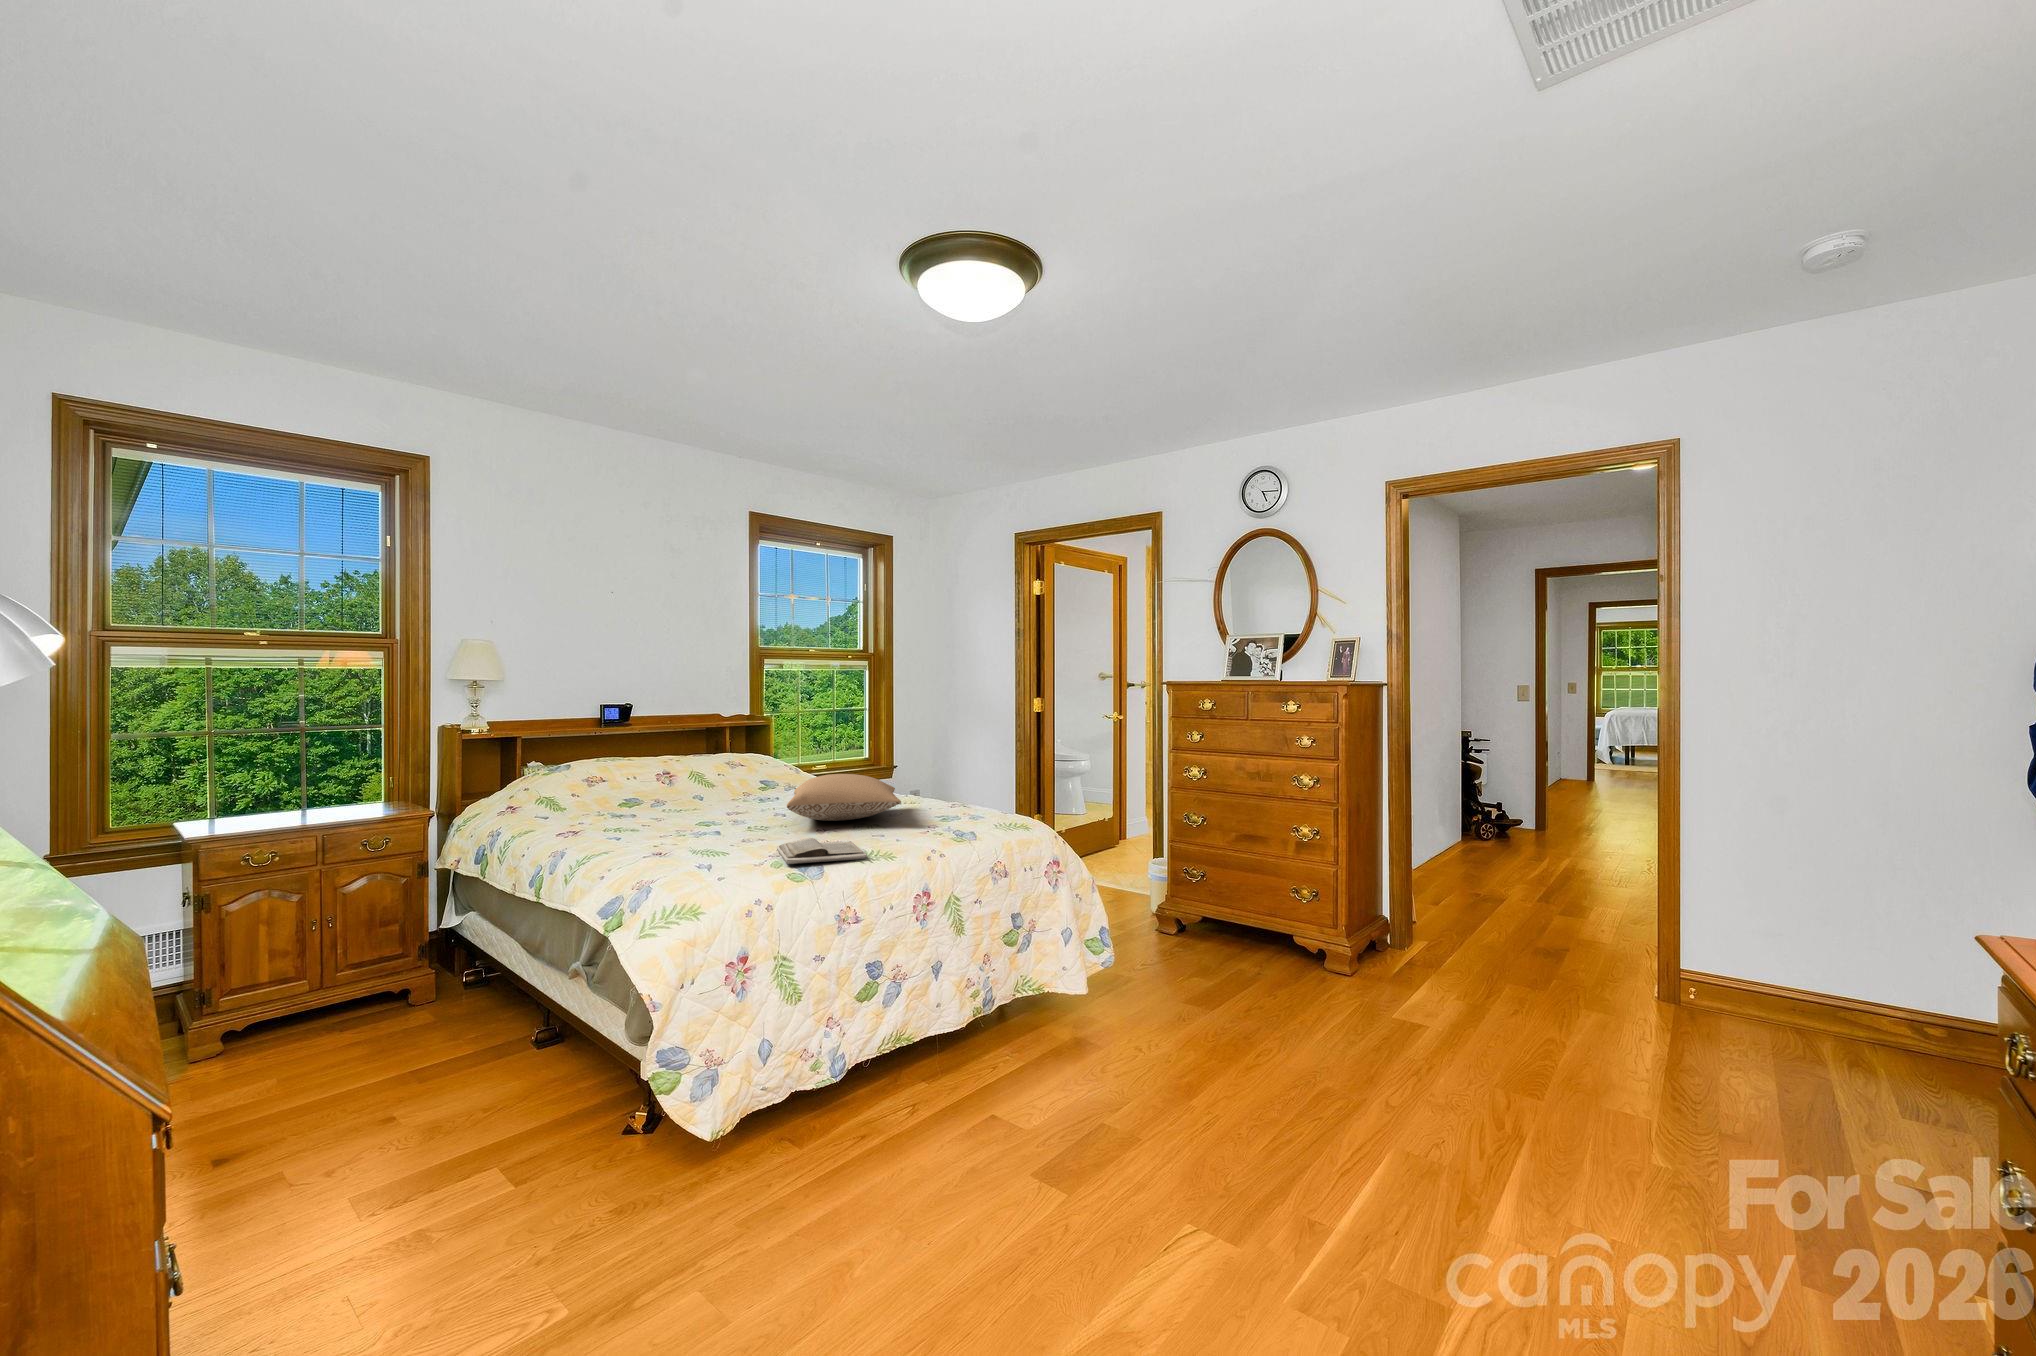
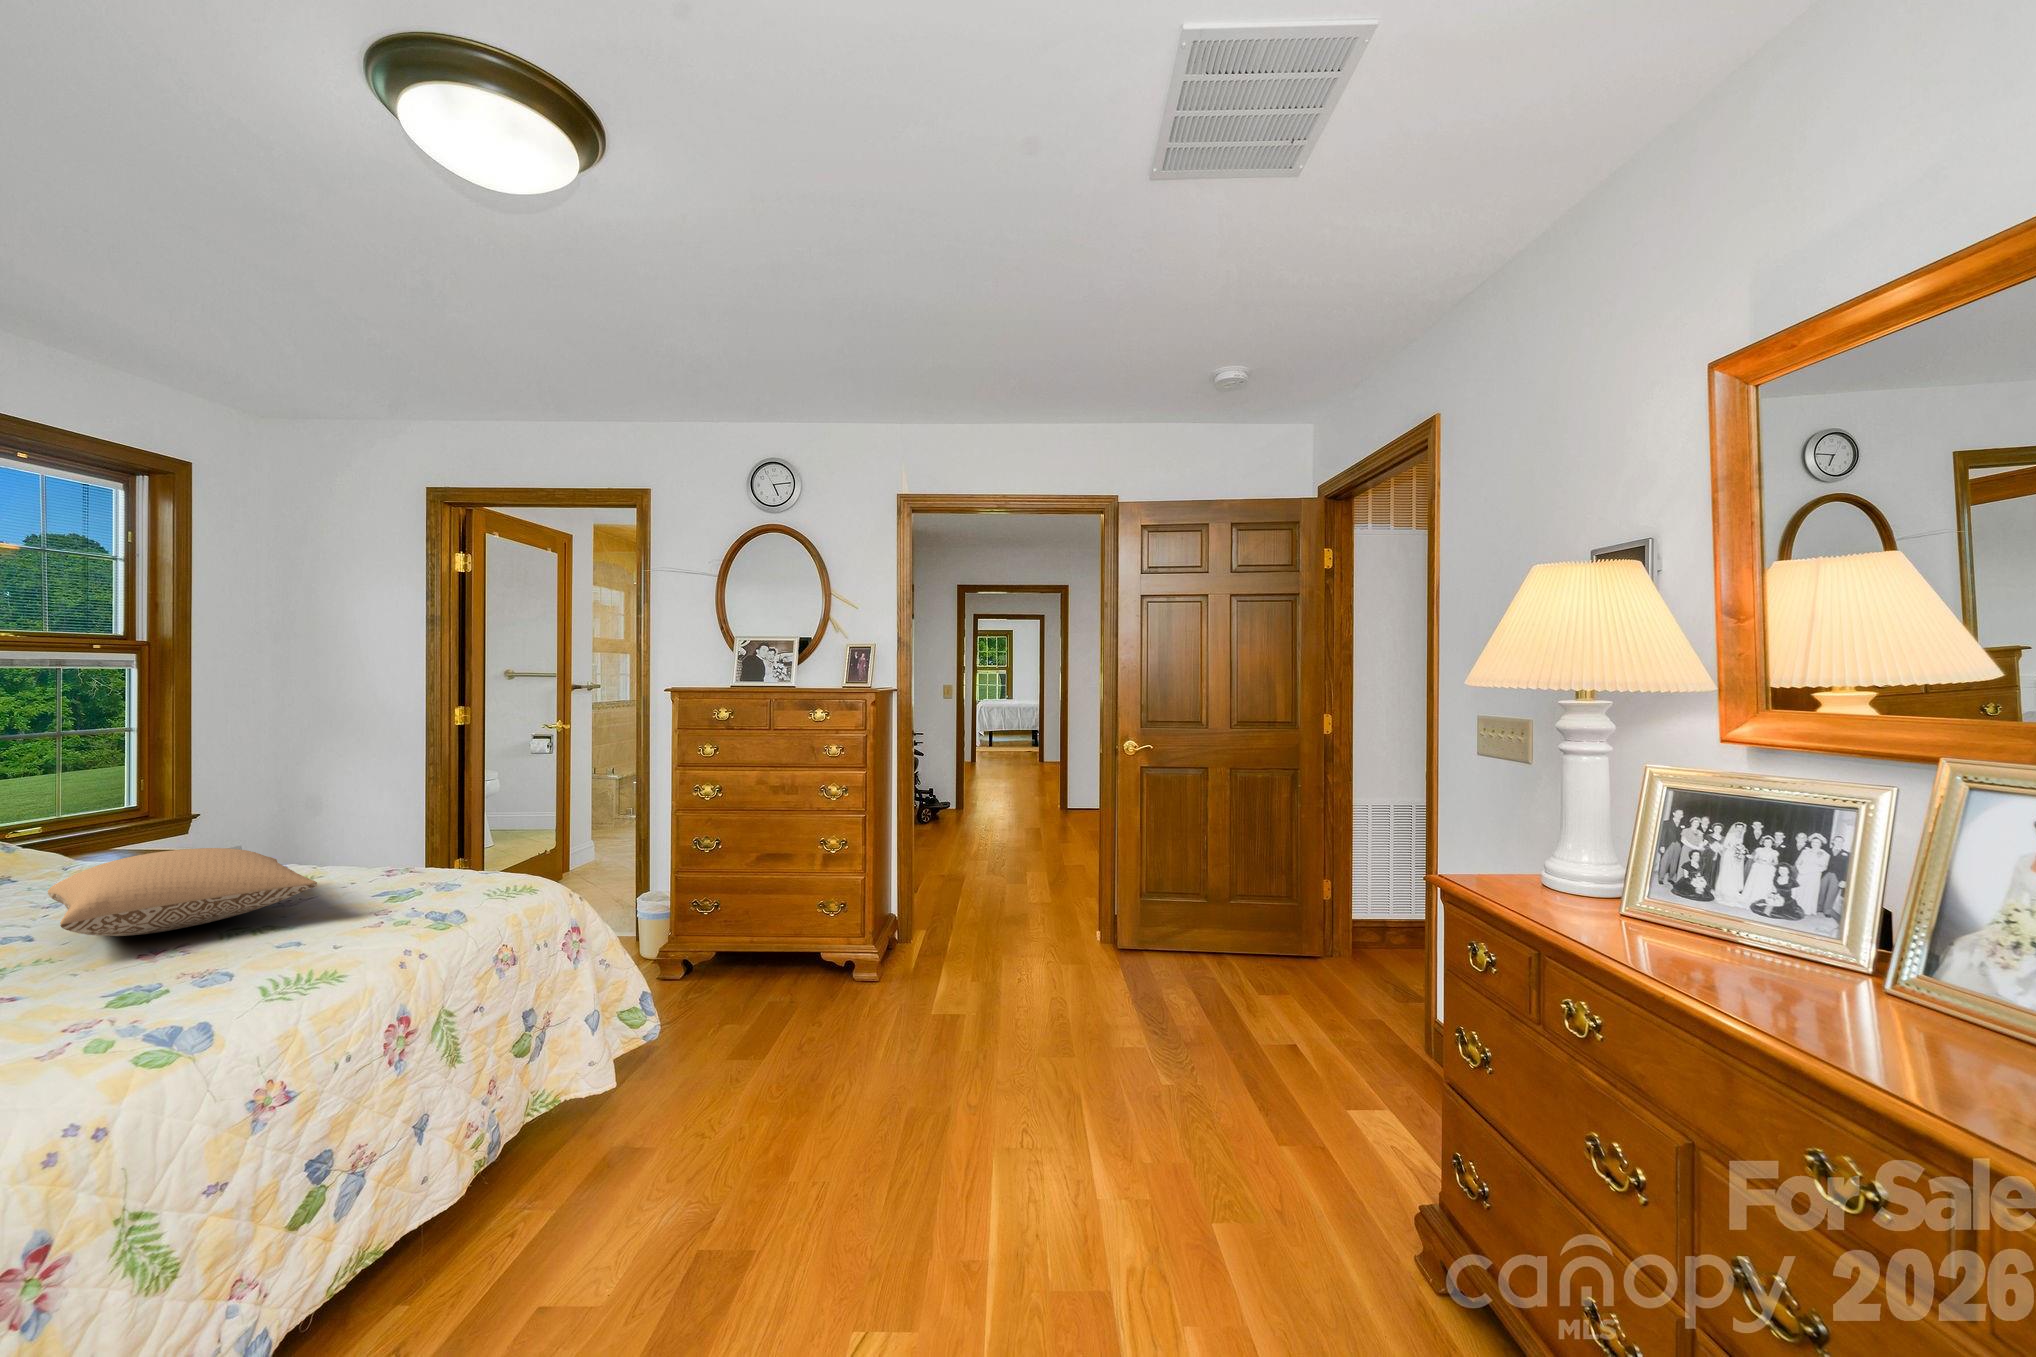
book: present [777,838,867,864] -> none [68,965,294,1038]

